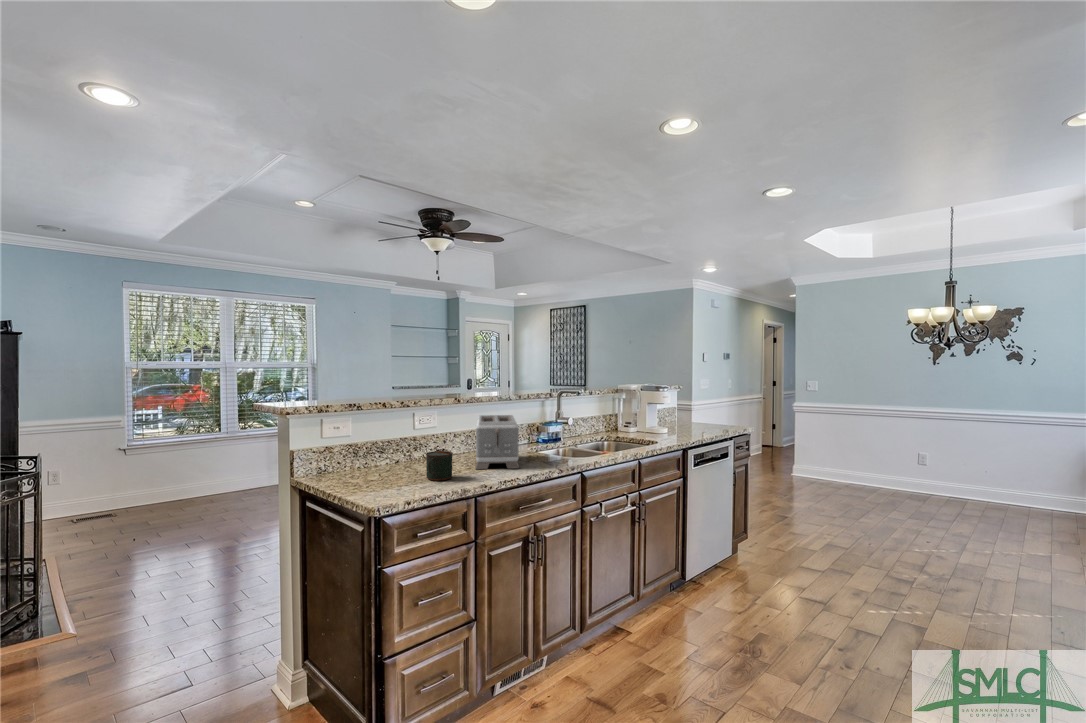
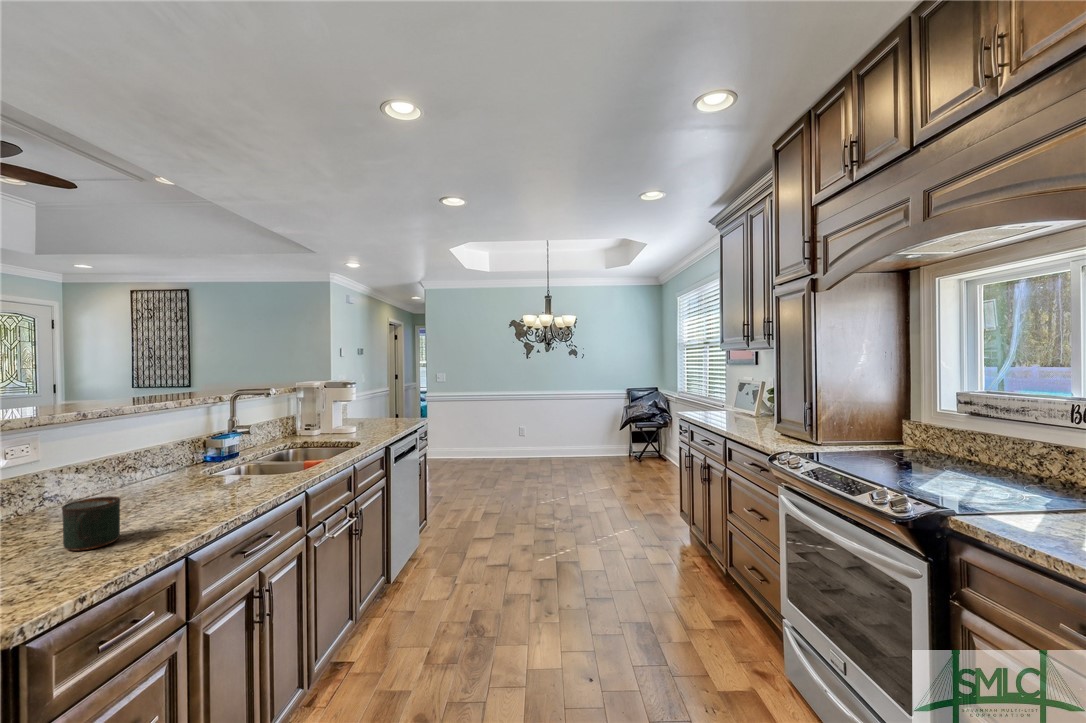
toaster: present [476,415,519,469] -> none [122,428,224,516]

